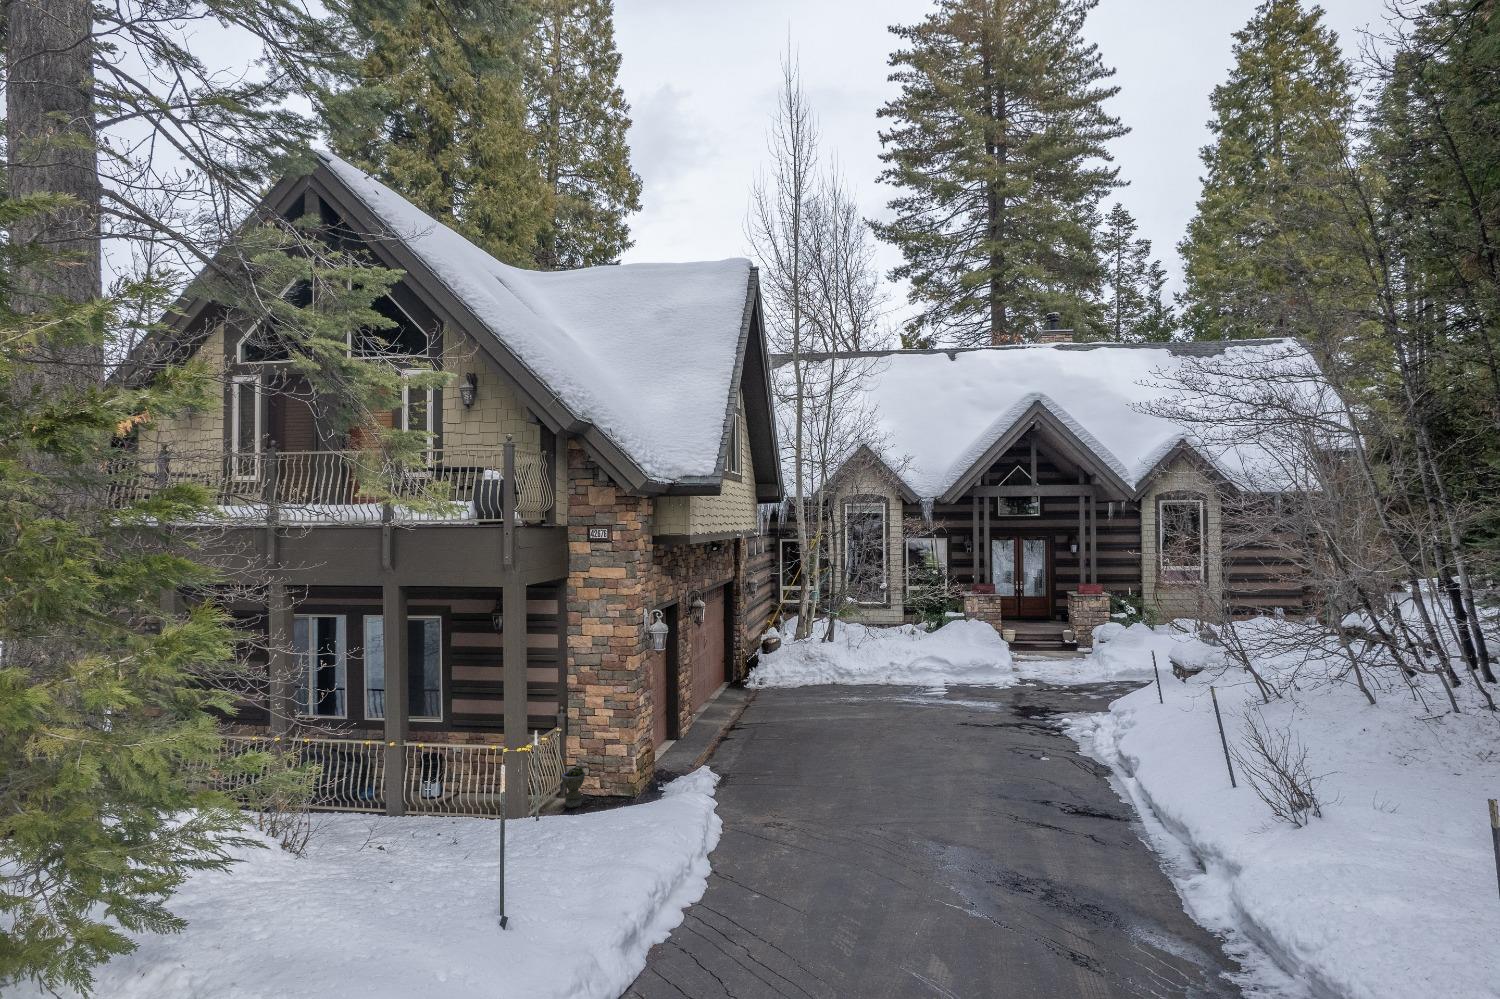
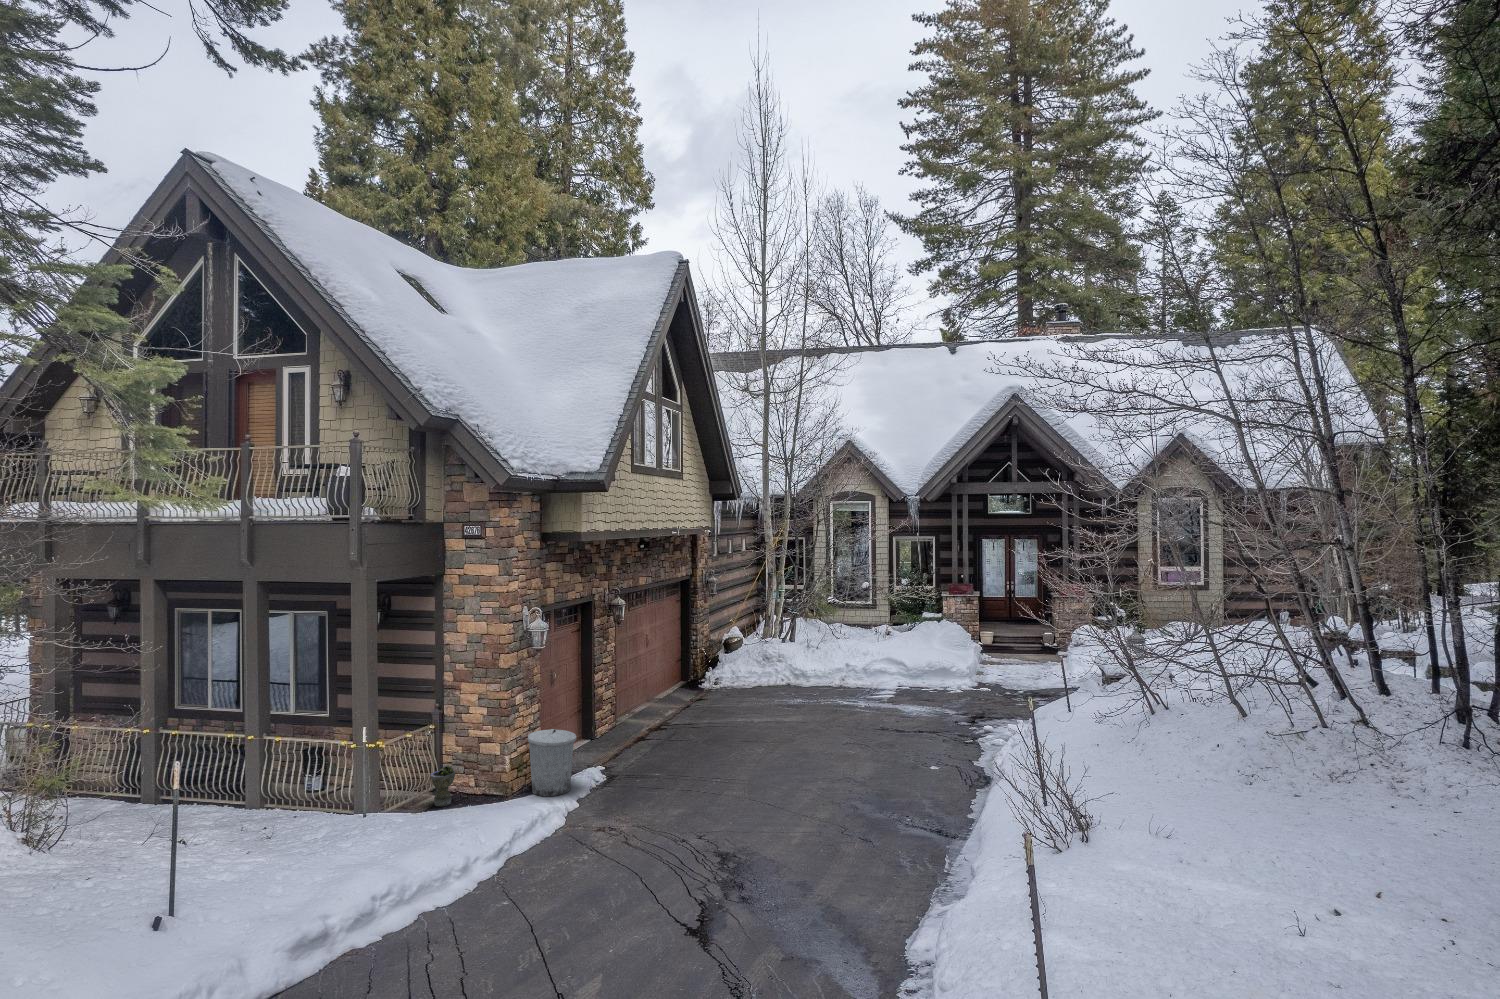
trash can: none [650,728,697,794] -> present [528,729,576,796]

